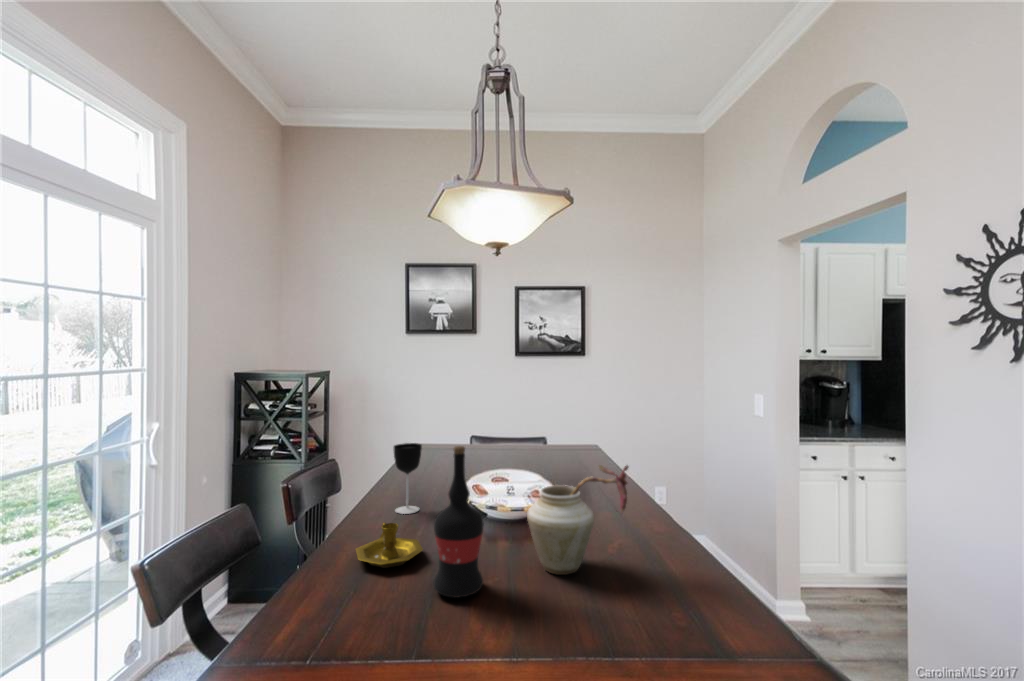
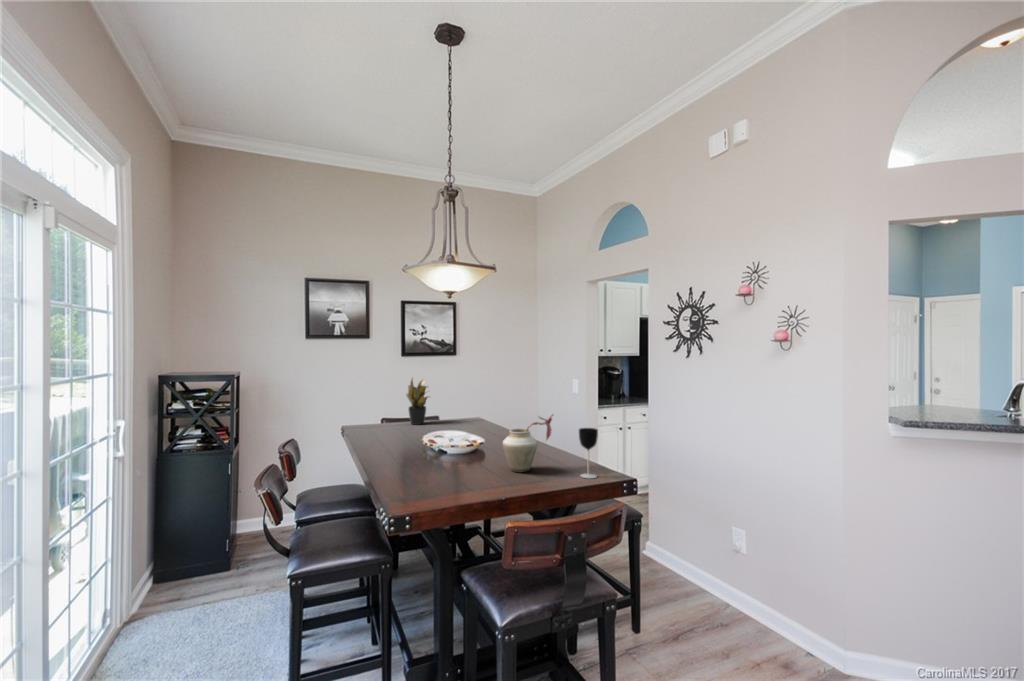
potted plant: none [486,379,528,447] -> present [406,378,428,425]
wine glass: present [393,443,422,514] -> present [579,428,598,478]
wine bottle: present [434,446,484,598] -> none [468,408,494,484]
candlestick: present [356,522,423,568] -> none [409,458,448,481]

